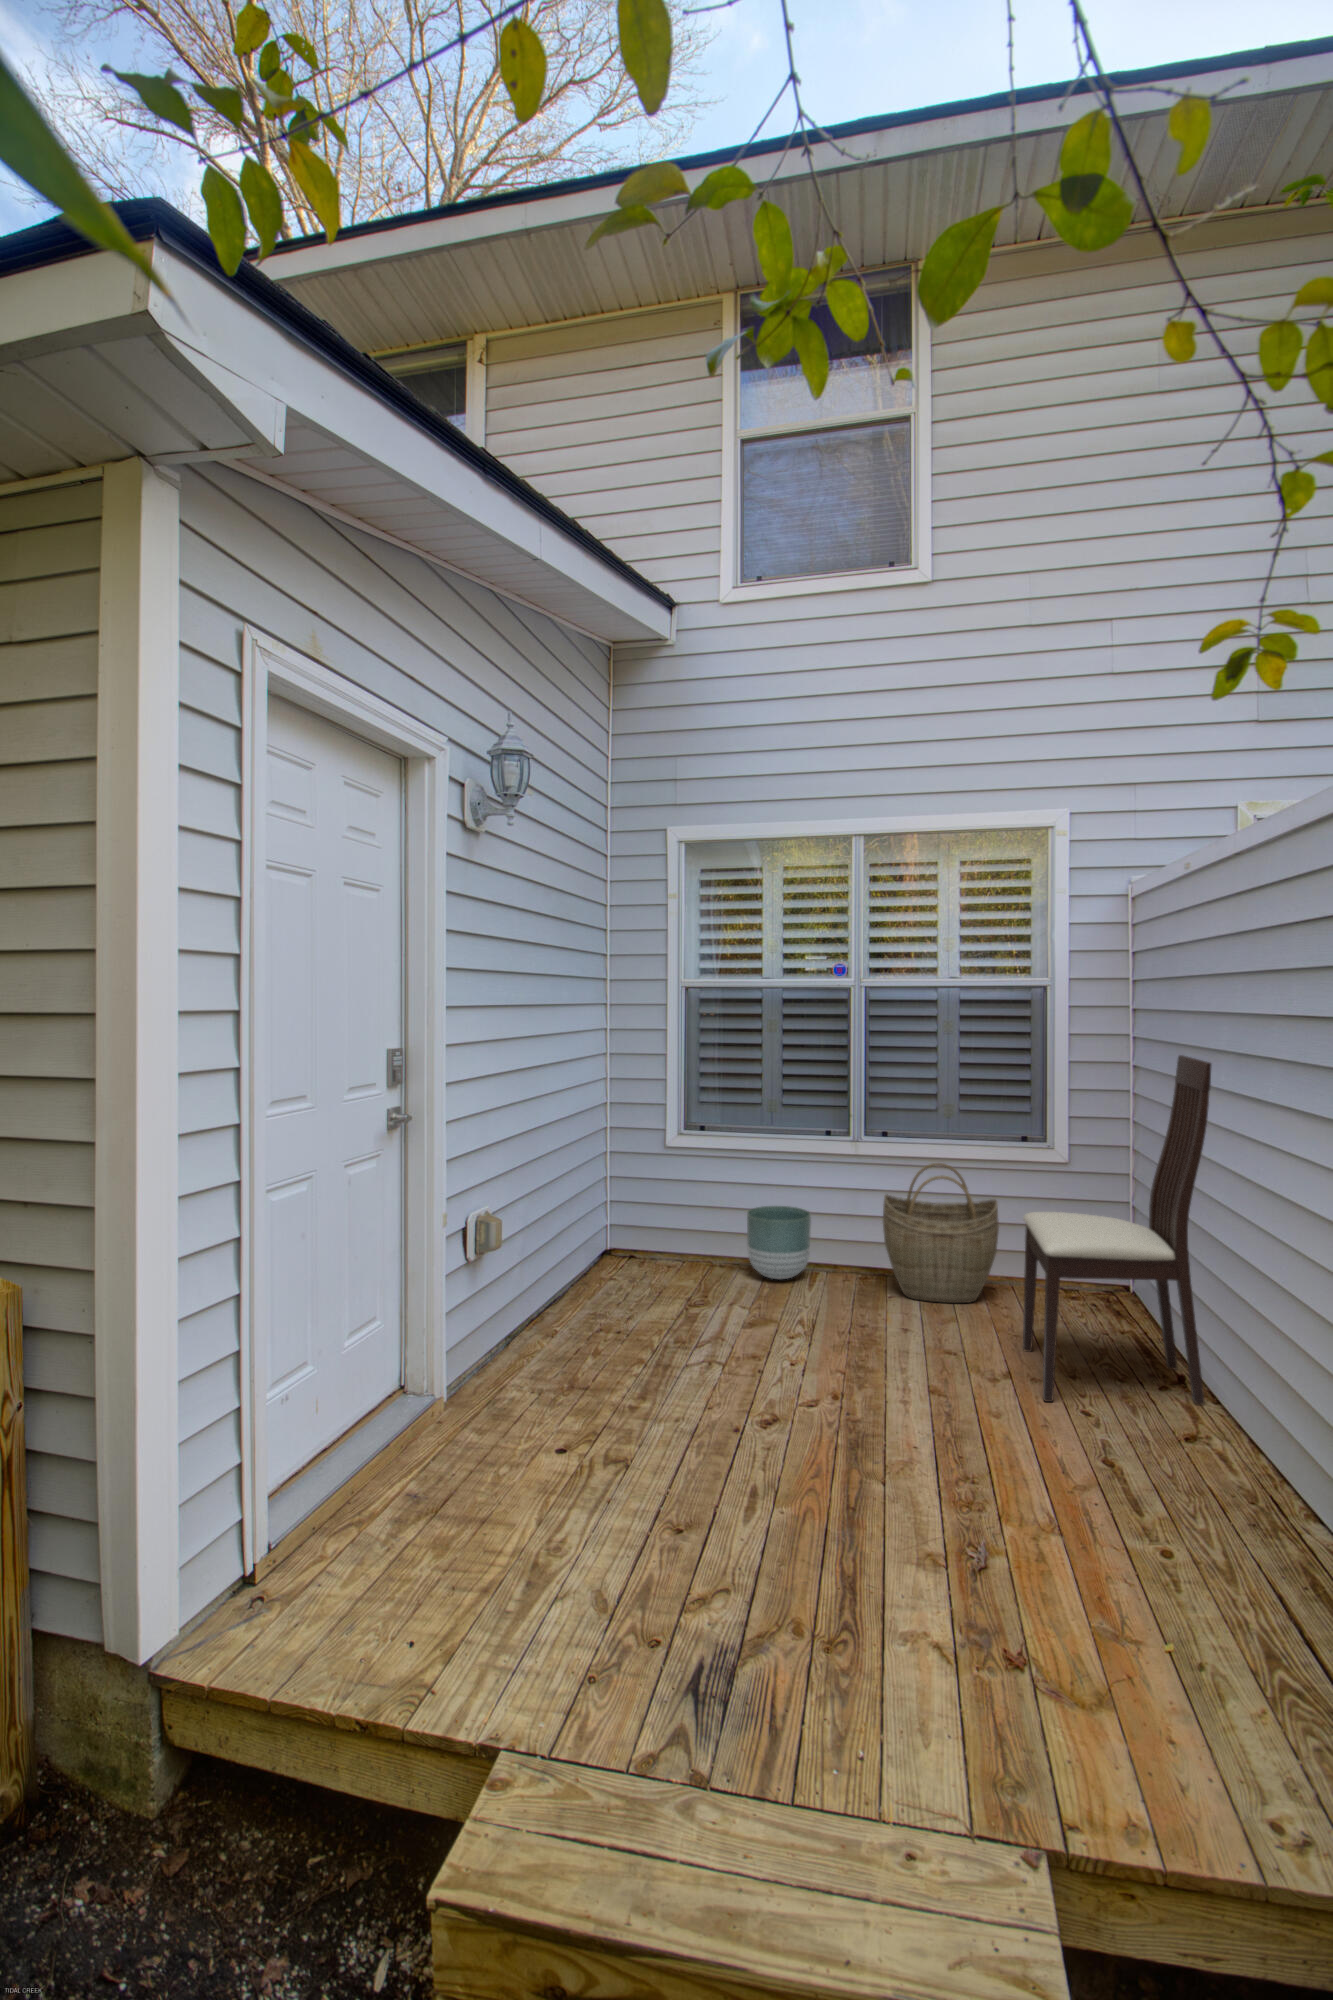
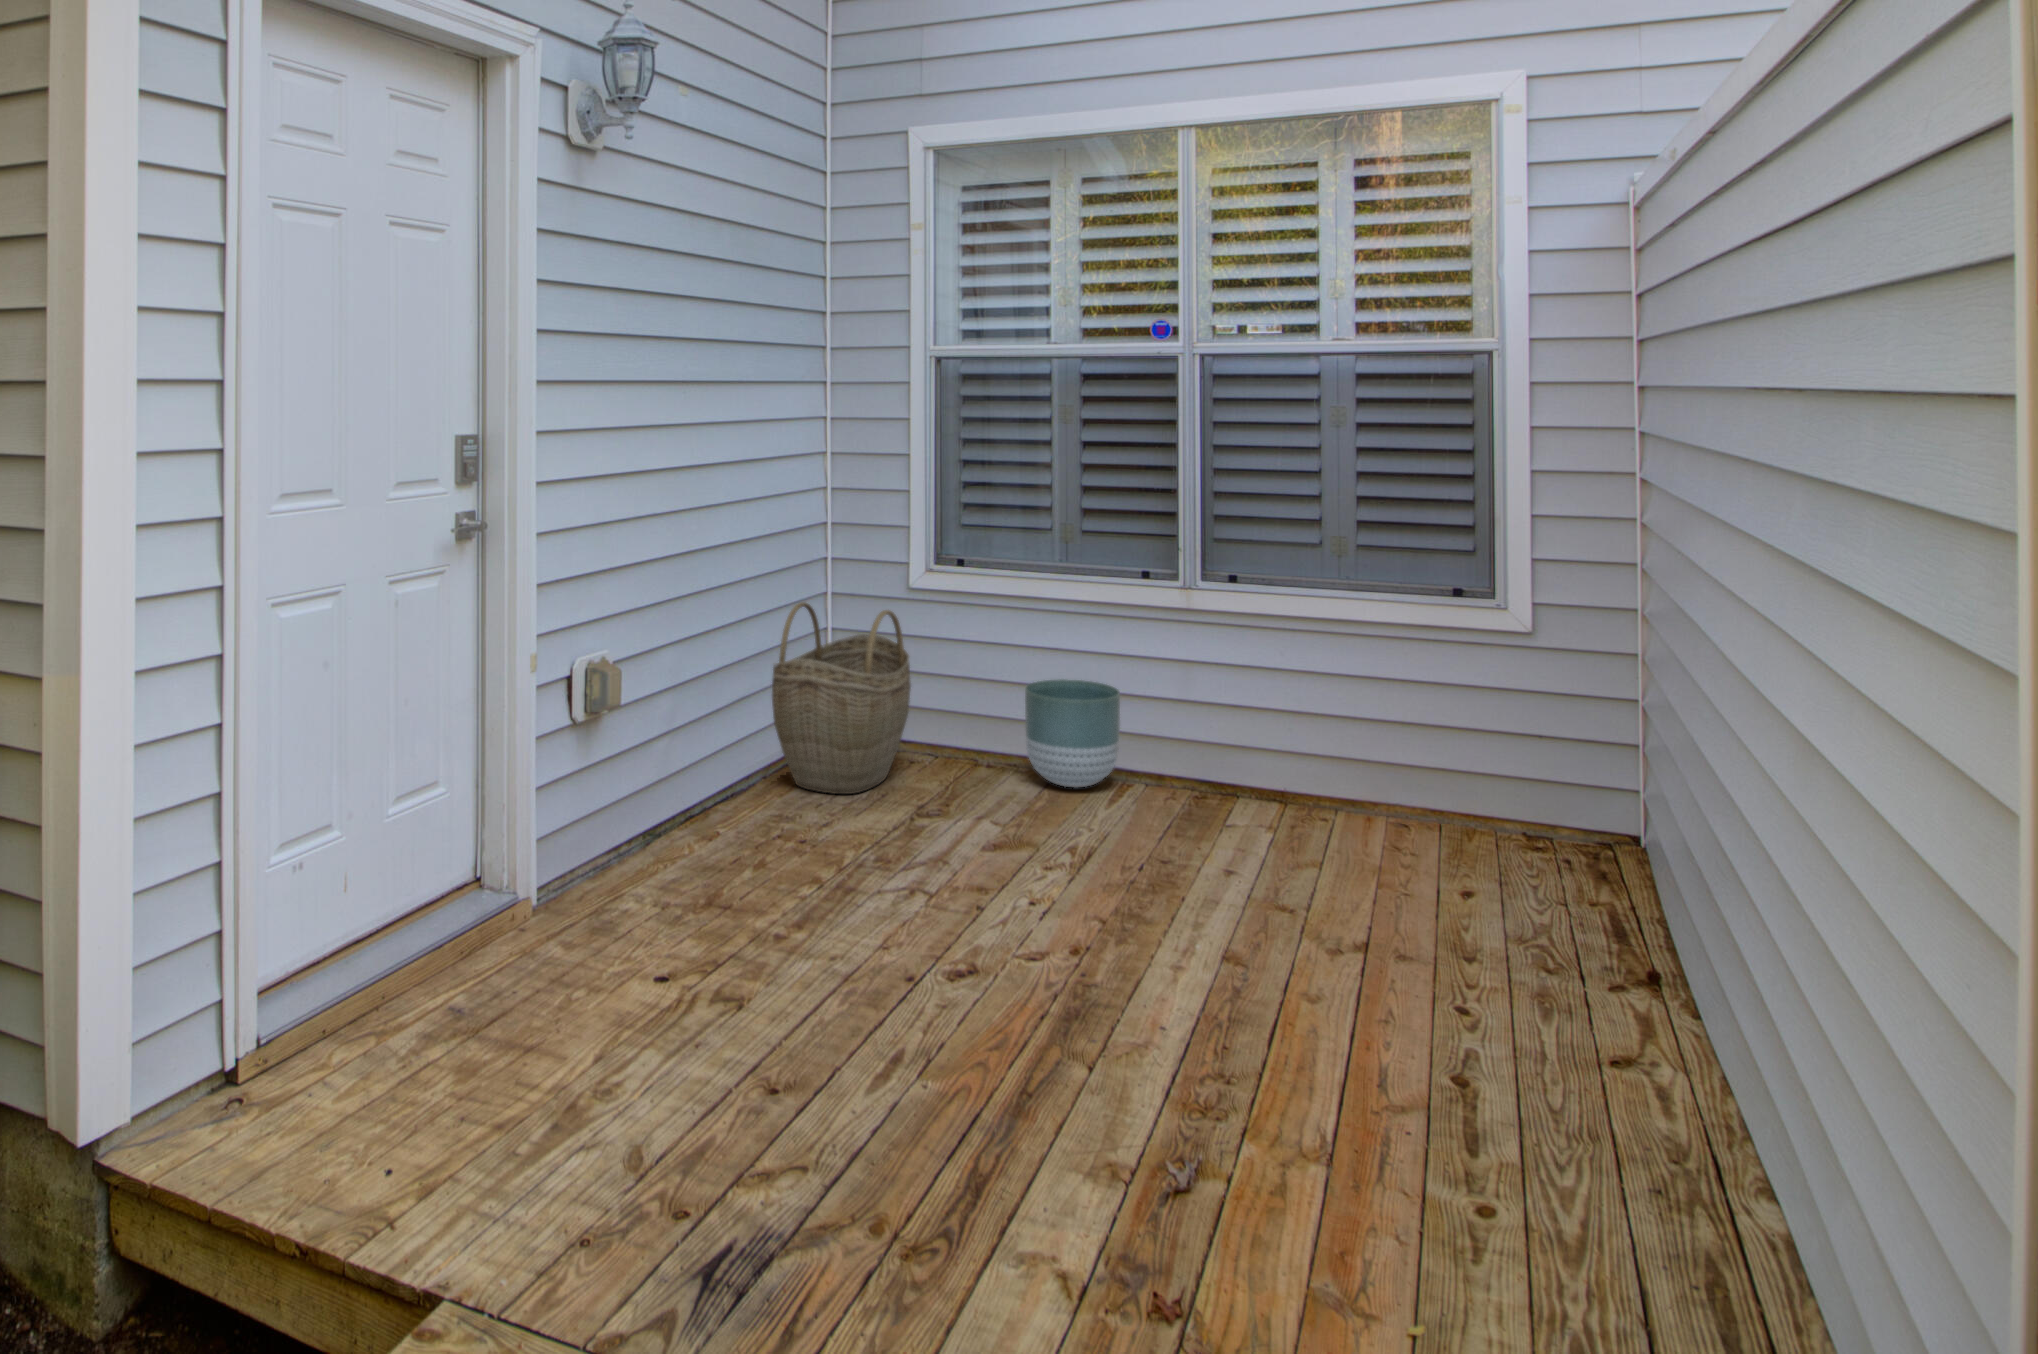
chair: present [1023,1055,1211,1404] -> none [1399,463,1676,1015]
woven basket: present [883,1163,999,1303] -> present [772,602,911,794]

